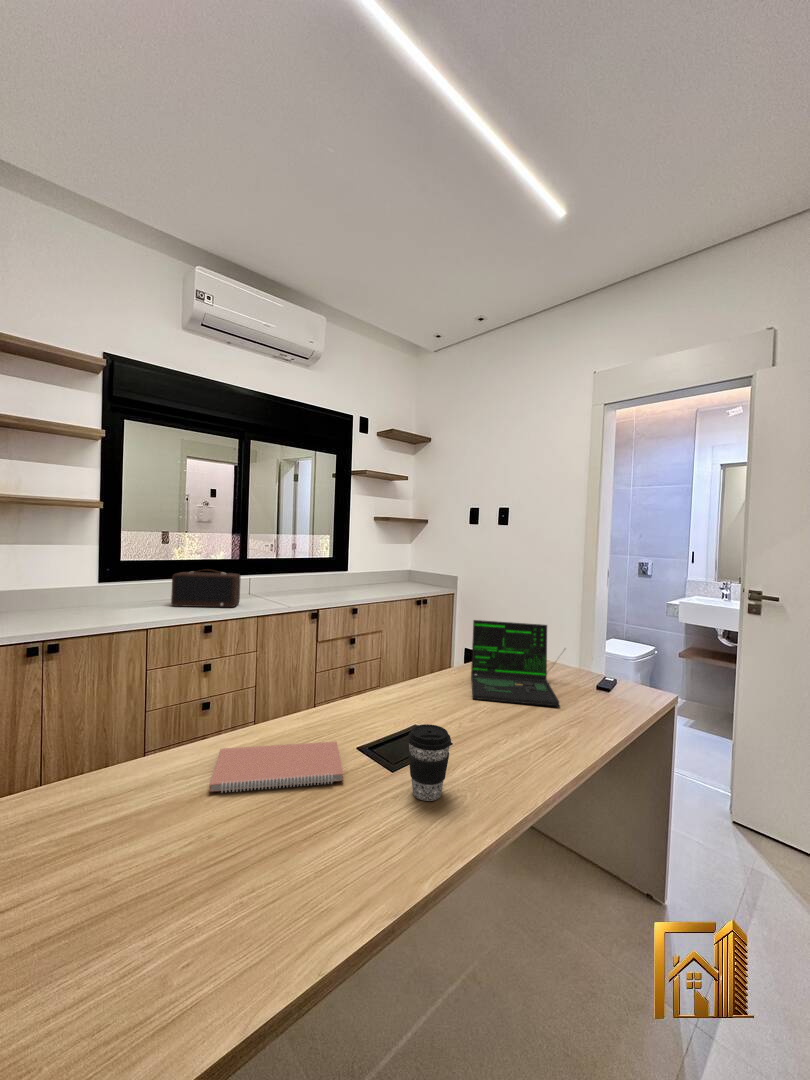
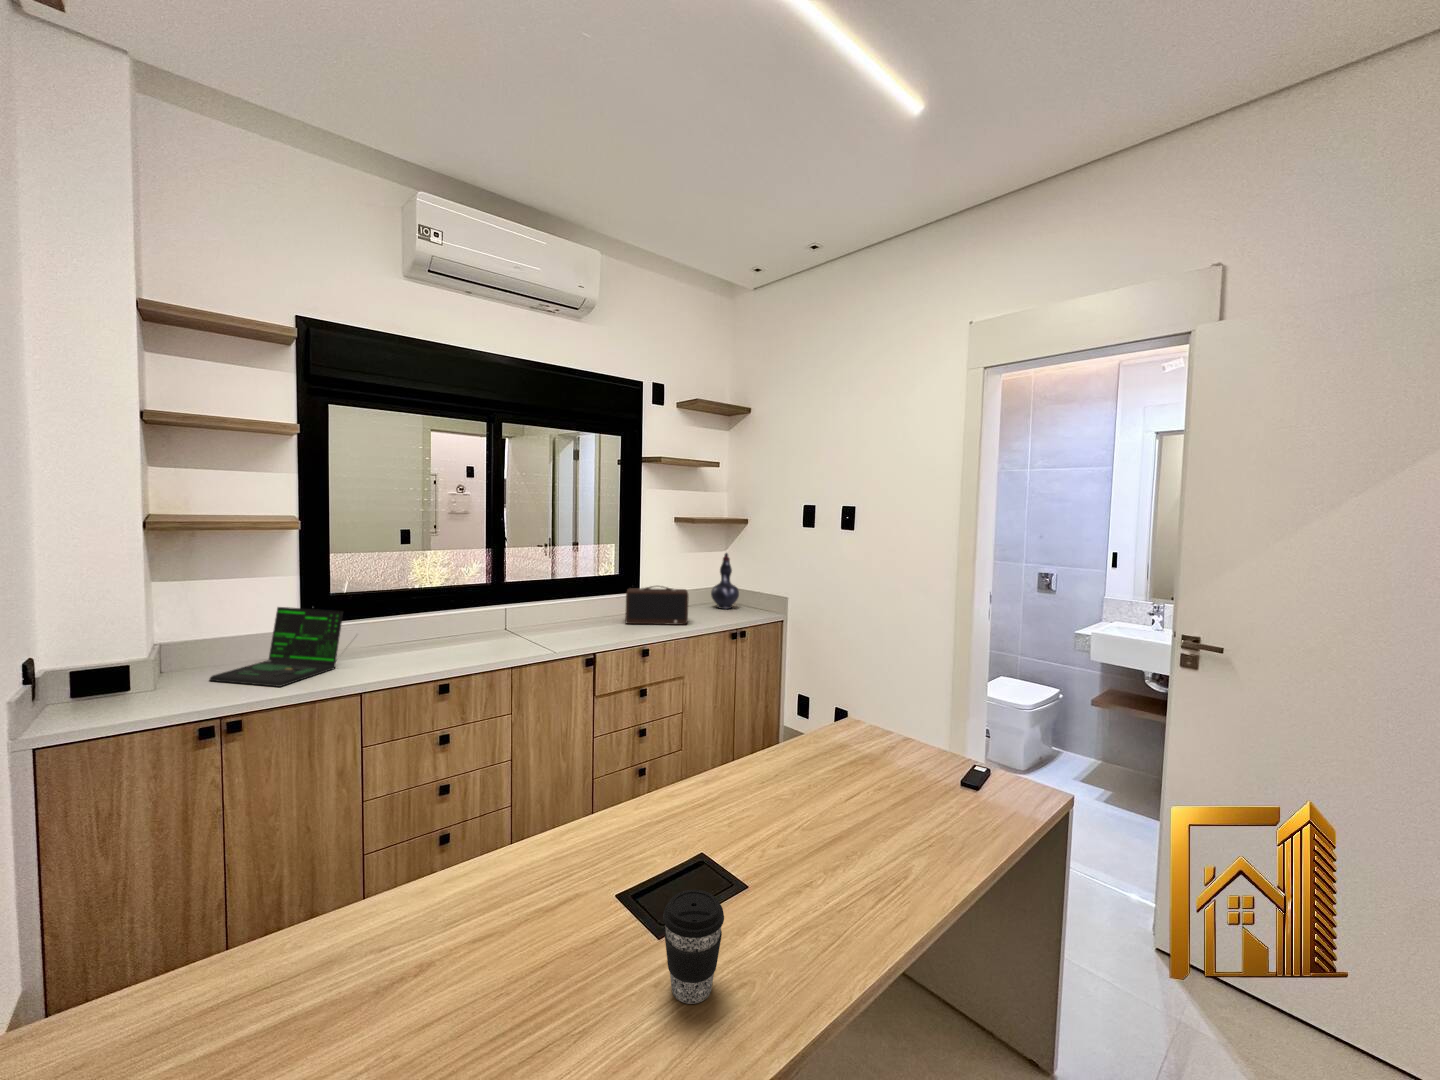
decorative vase: none [399,544,419,586] -> present [711,553,739,609]
speaker: present [171,570,241,607] -> present [625,586,689,625]
laptop: present [471,620,566,707] -> present [209,607,343,687]
notebook: present [209,742,344,792] -> none [388,896,579,993]

